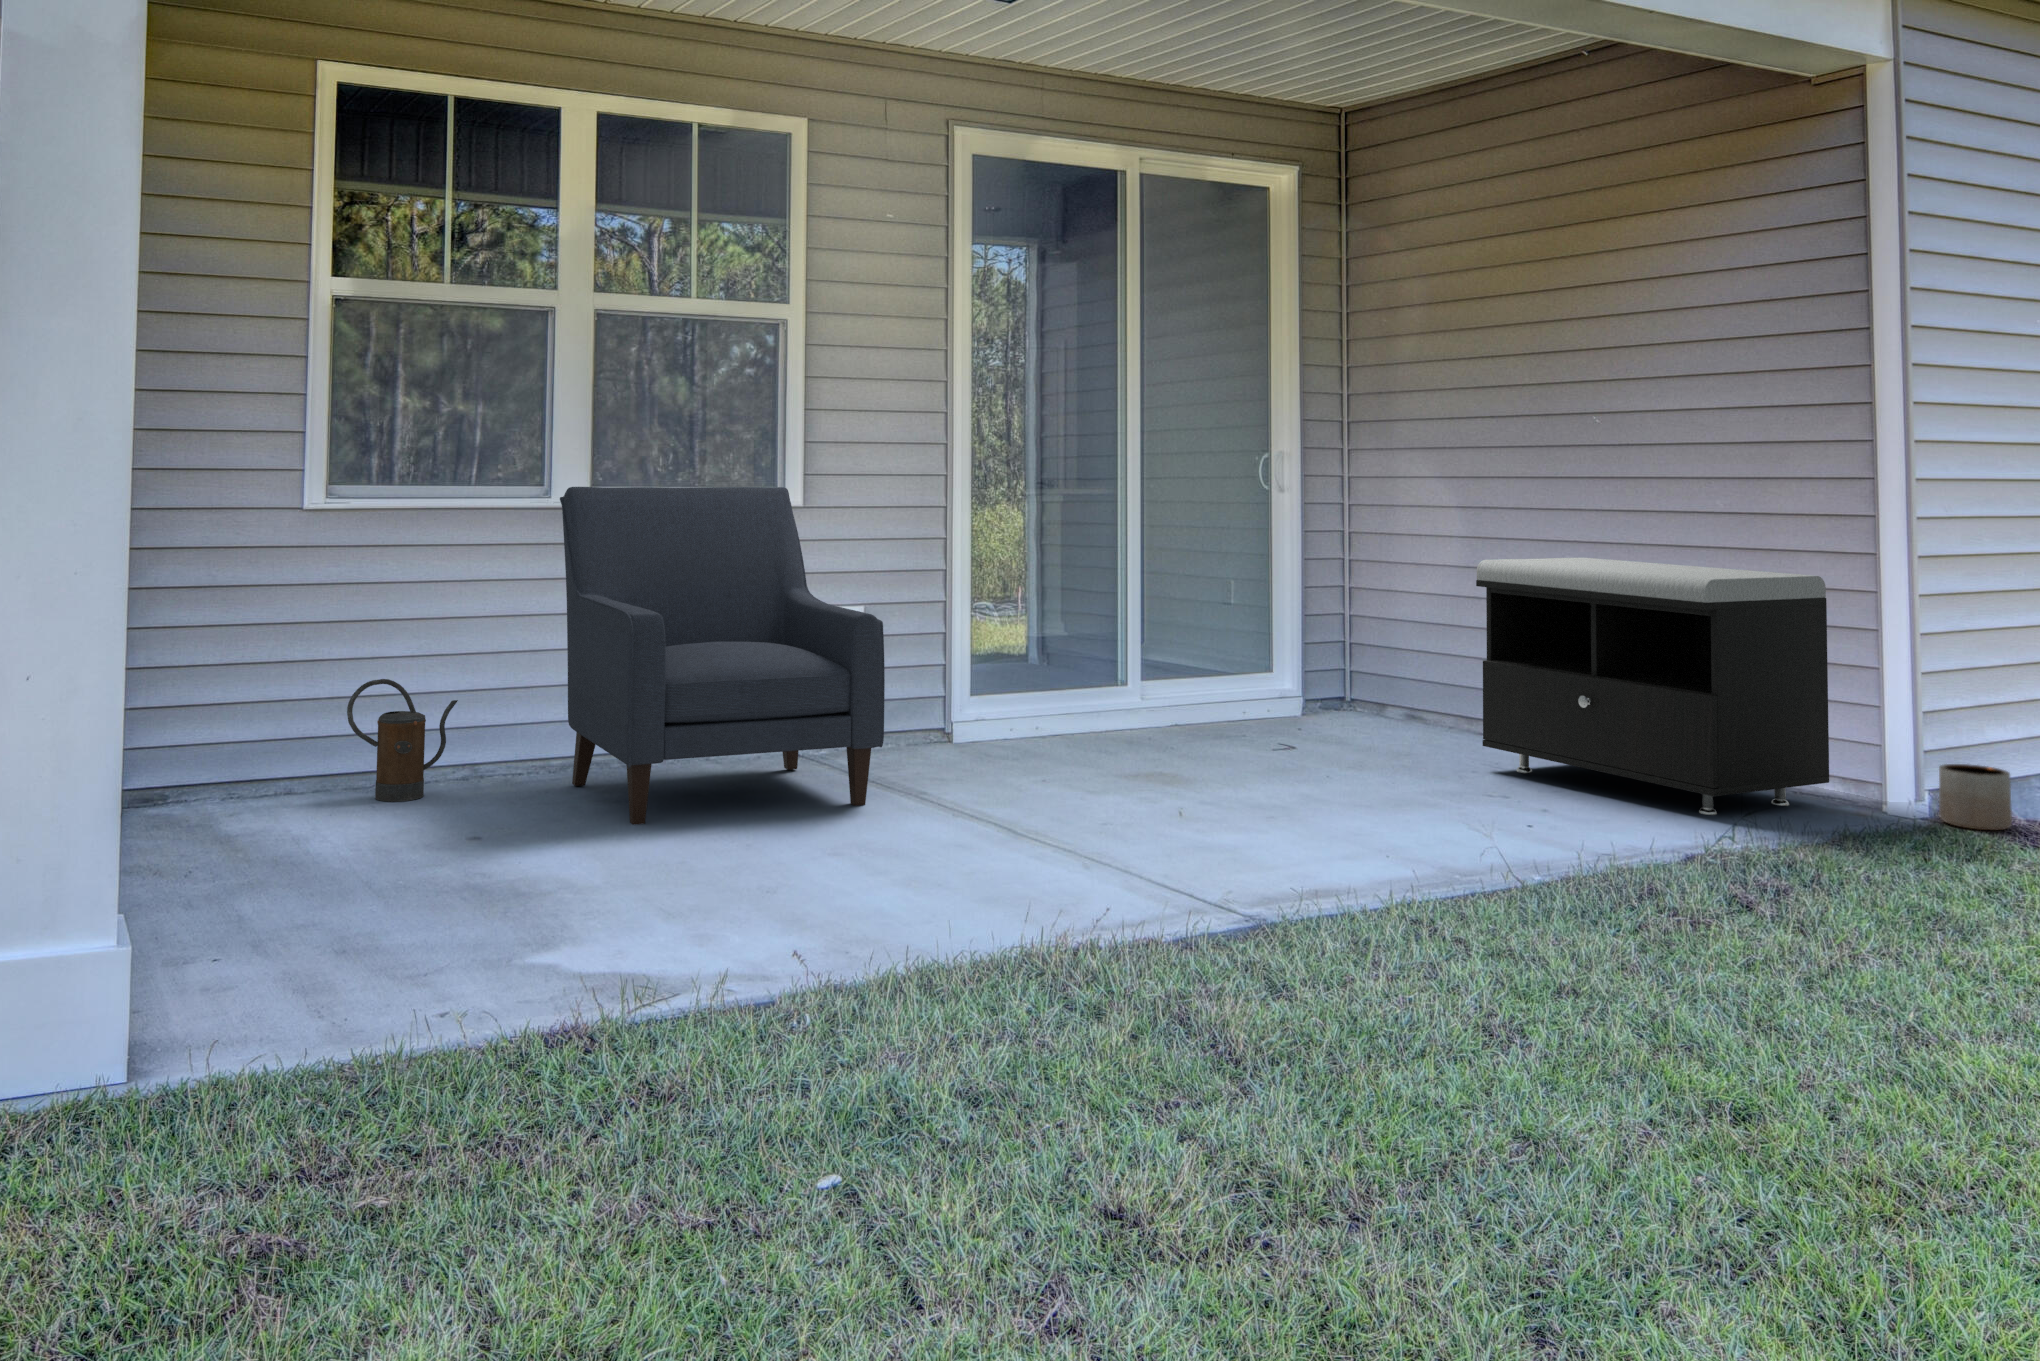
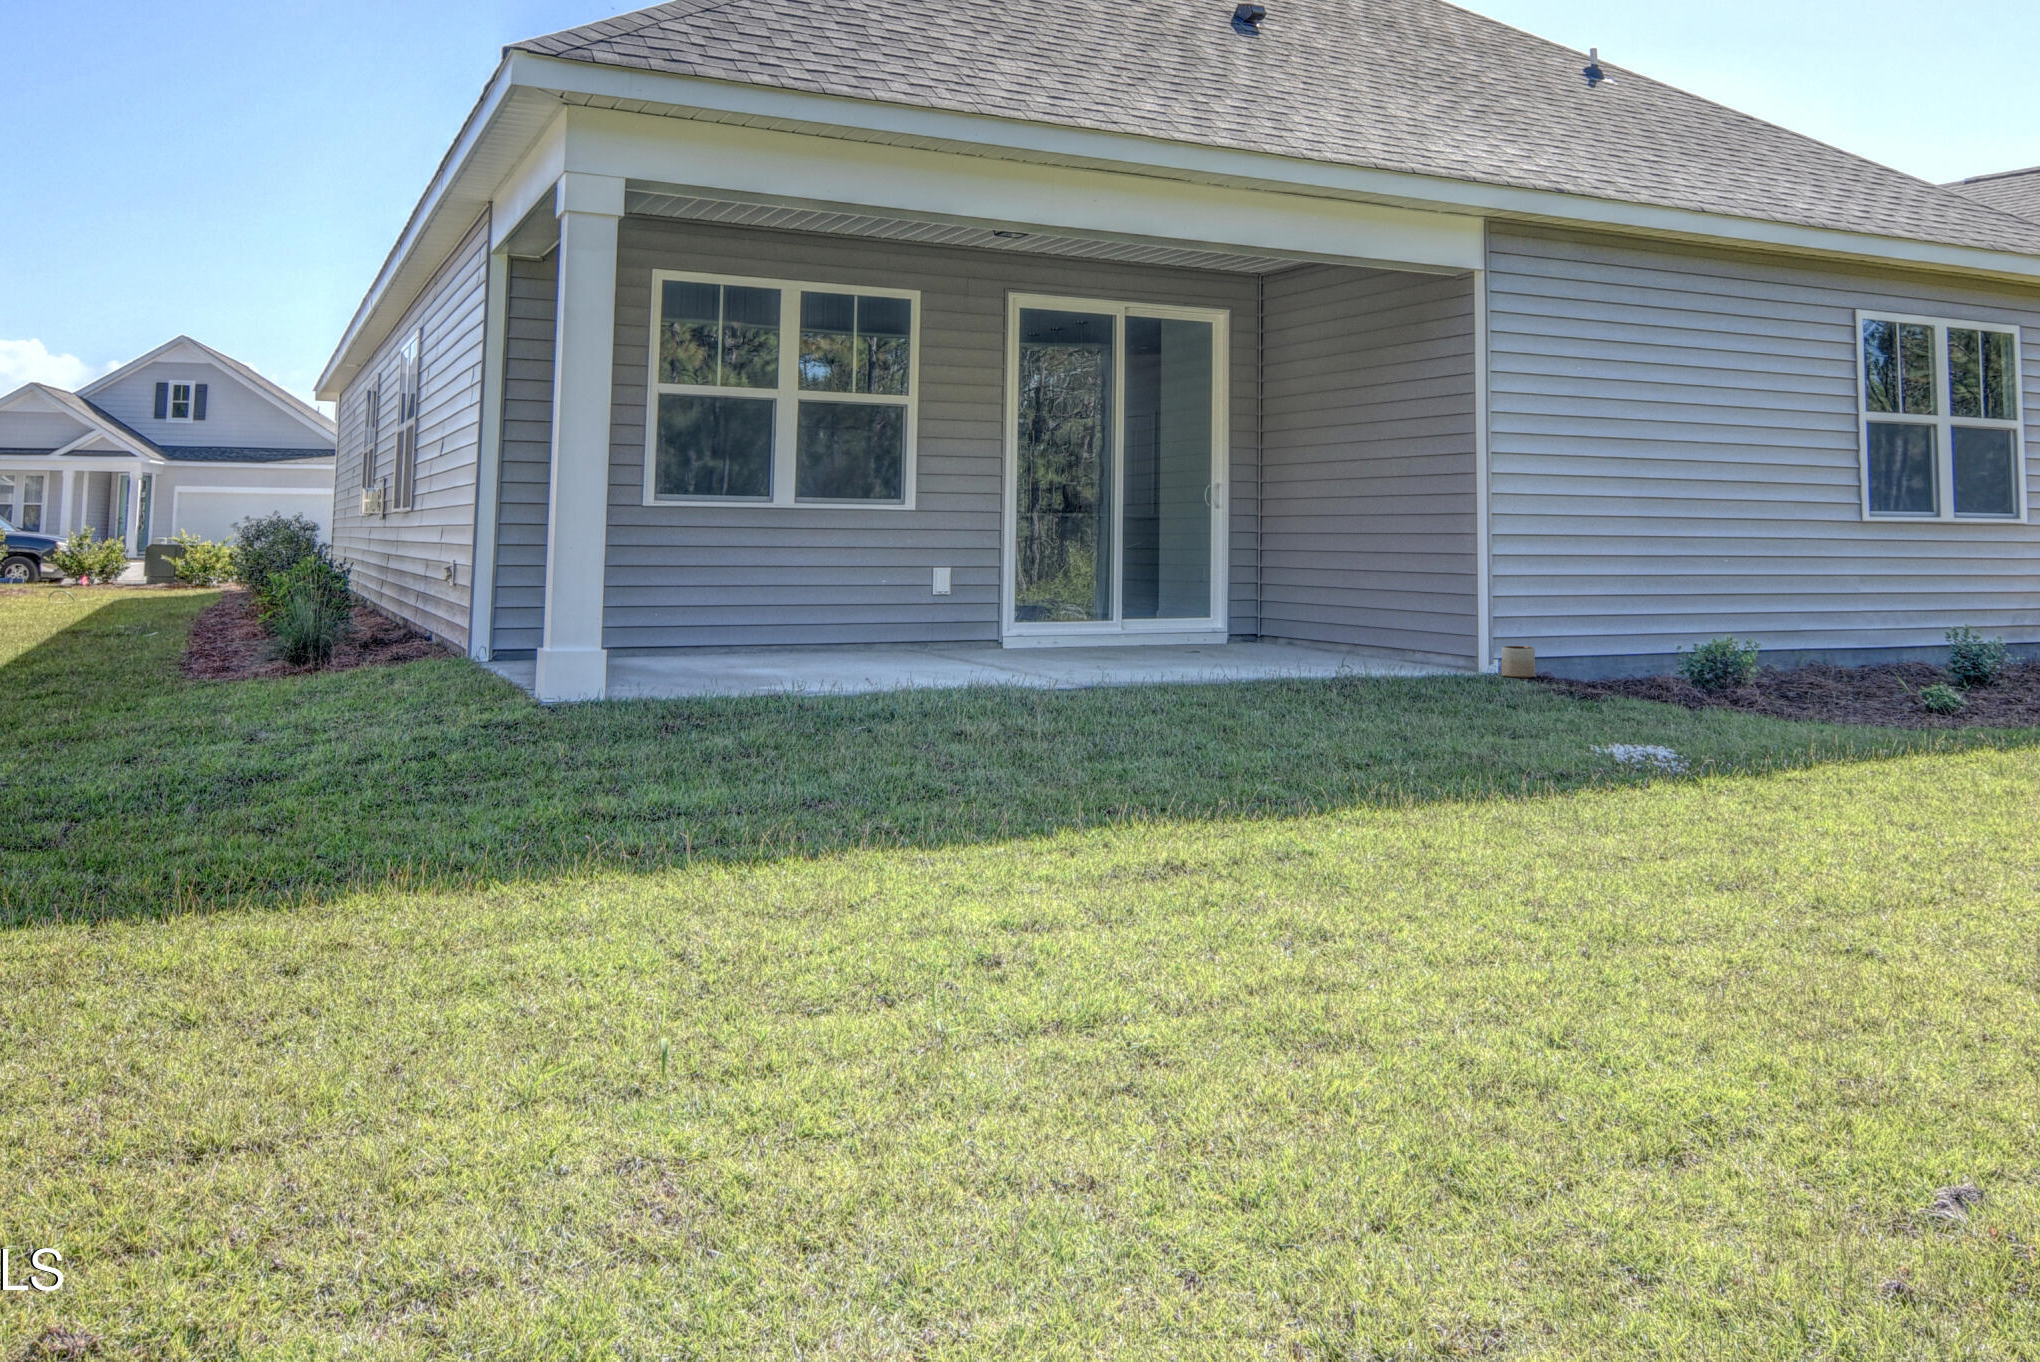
chair: present [560,487,885,825] -> none [776,498,947,669]
storage bench: present [1476,558,1829,815] -> none [1291,543,1457,673]
watering can: present [347,679,458,801] -> none [663,598,721,662]

